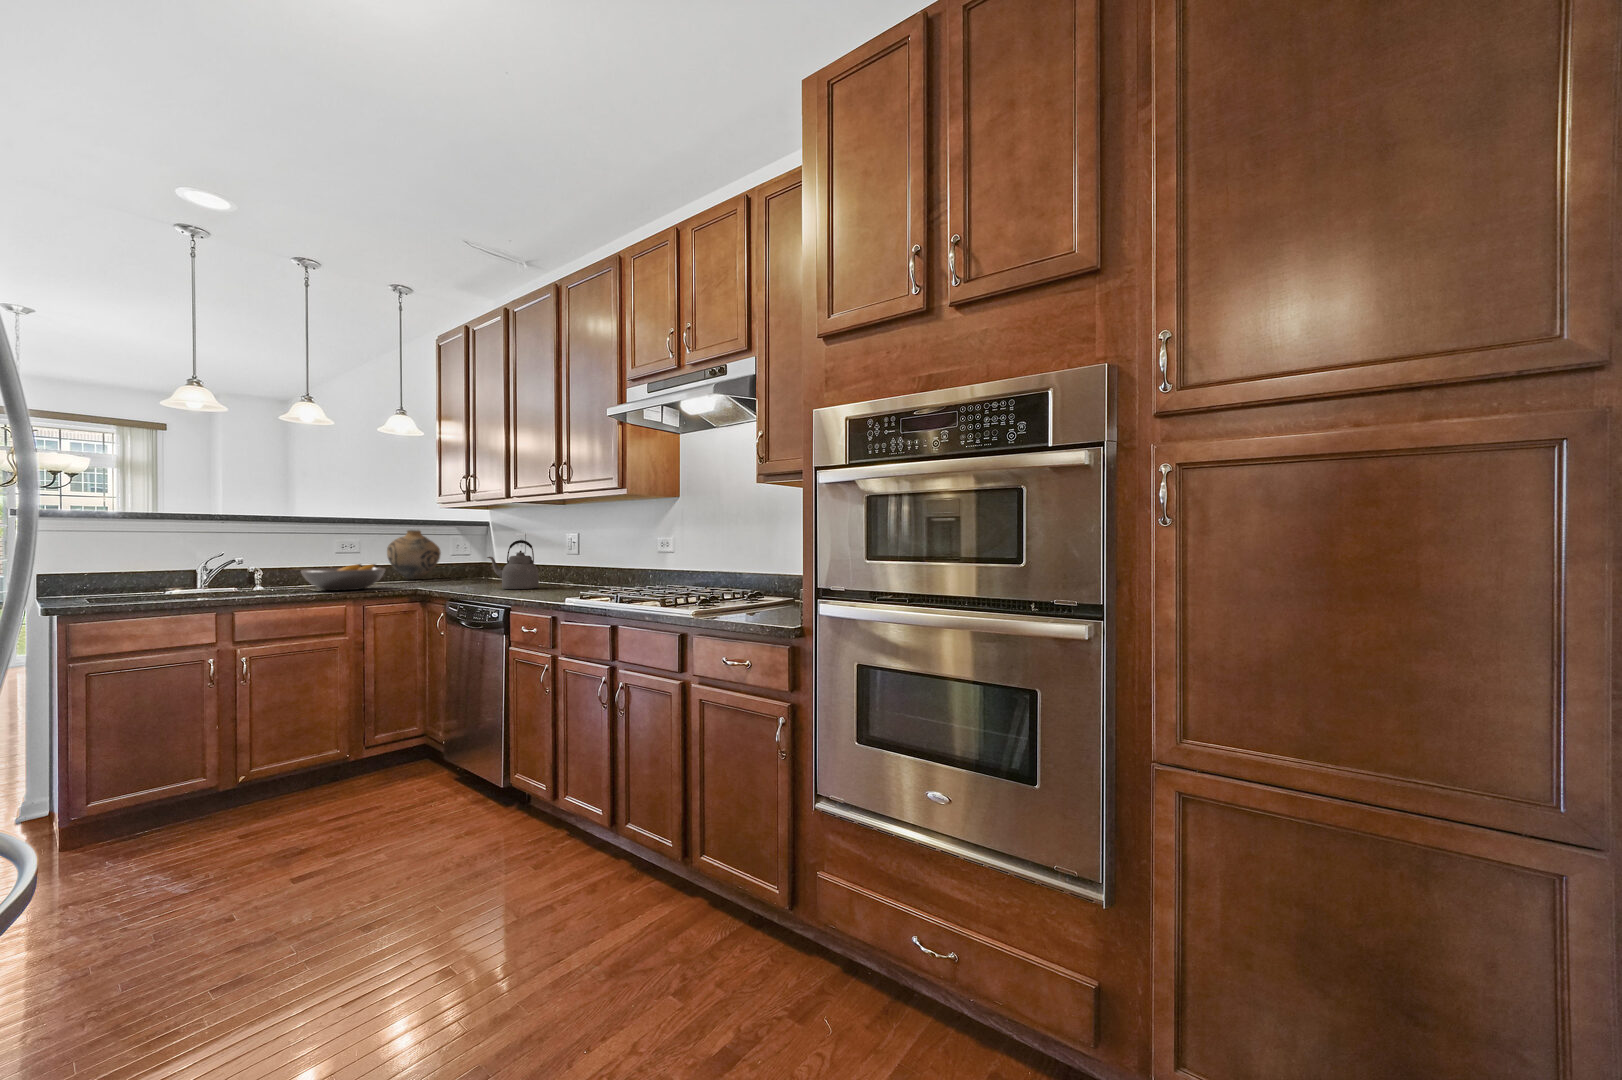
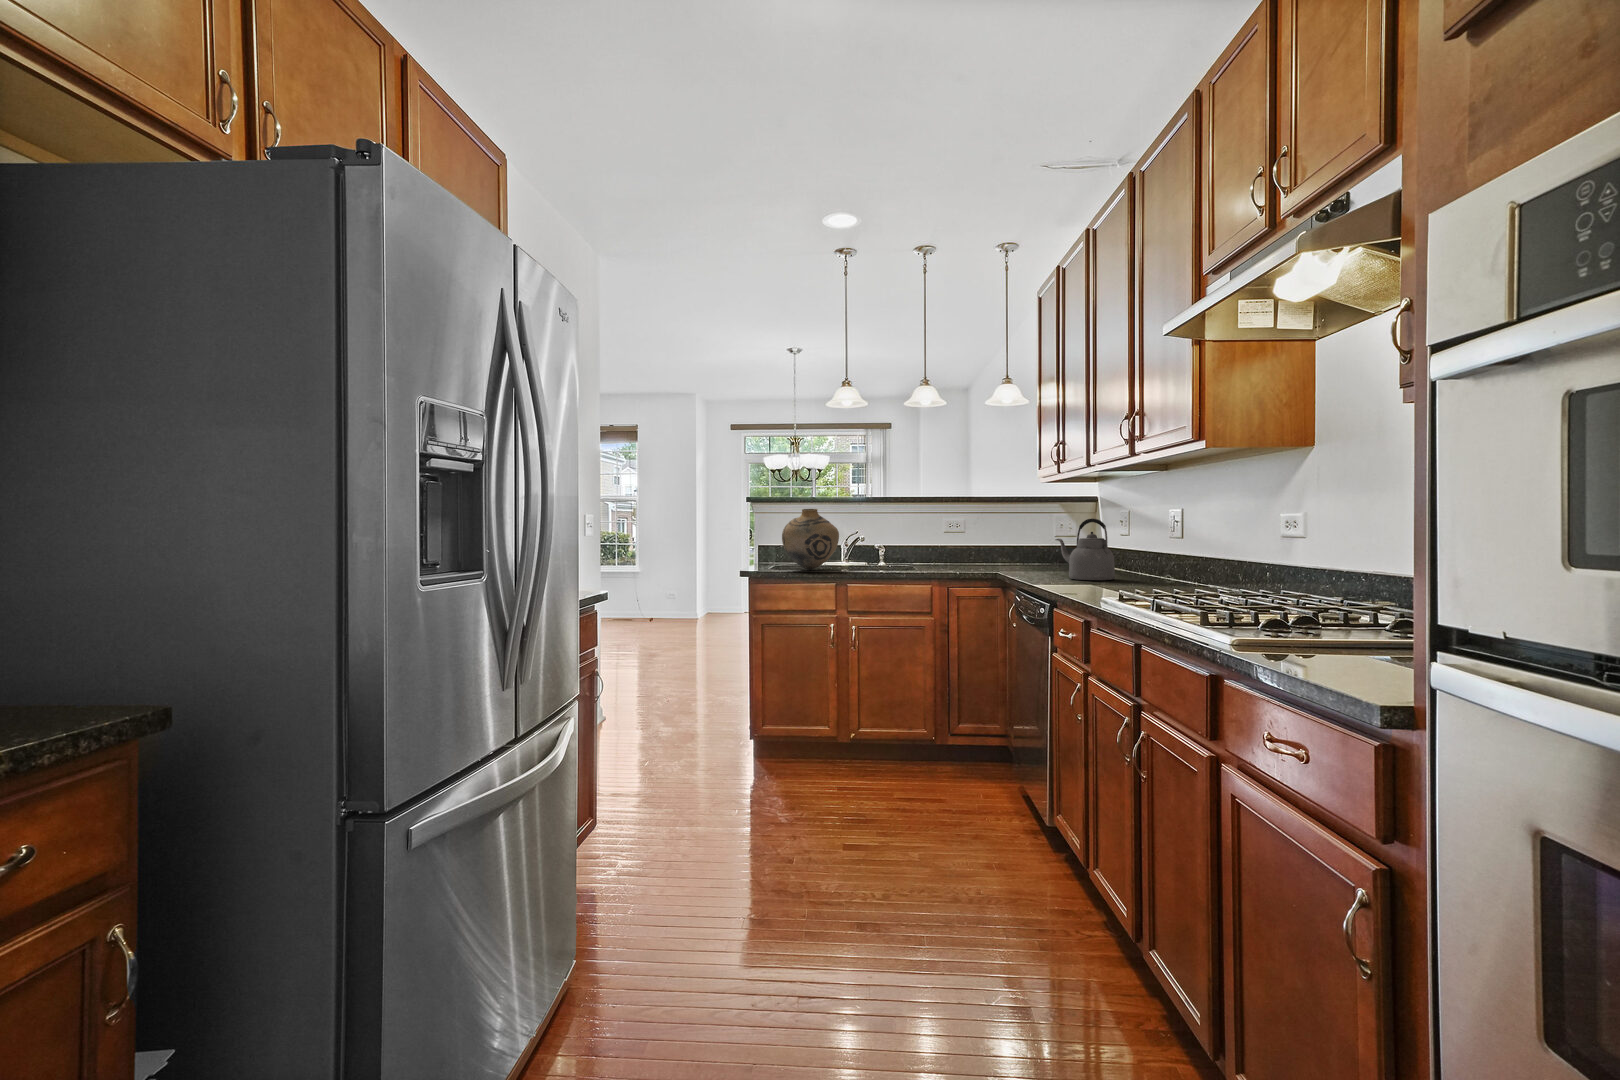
vase: present [387,530,441,579] -> present [782,509,839,570]
fruit bowl: present [301,564,385,590] -> none [895,544,967,570]

